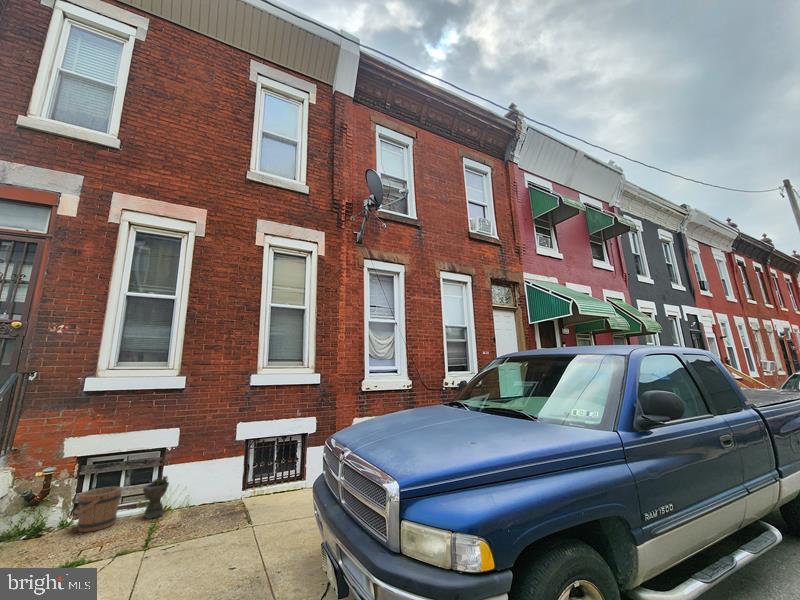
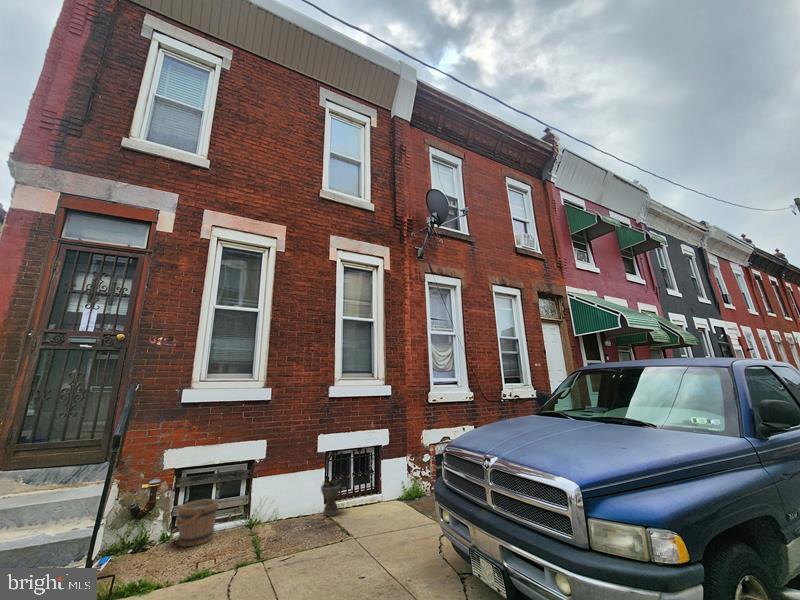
planter: present [143,476,169,519] -> present [321,477,341,516]

